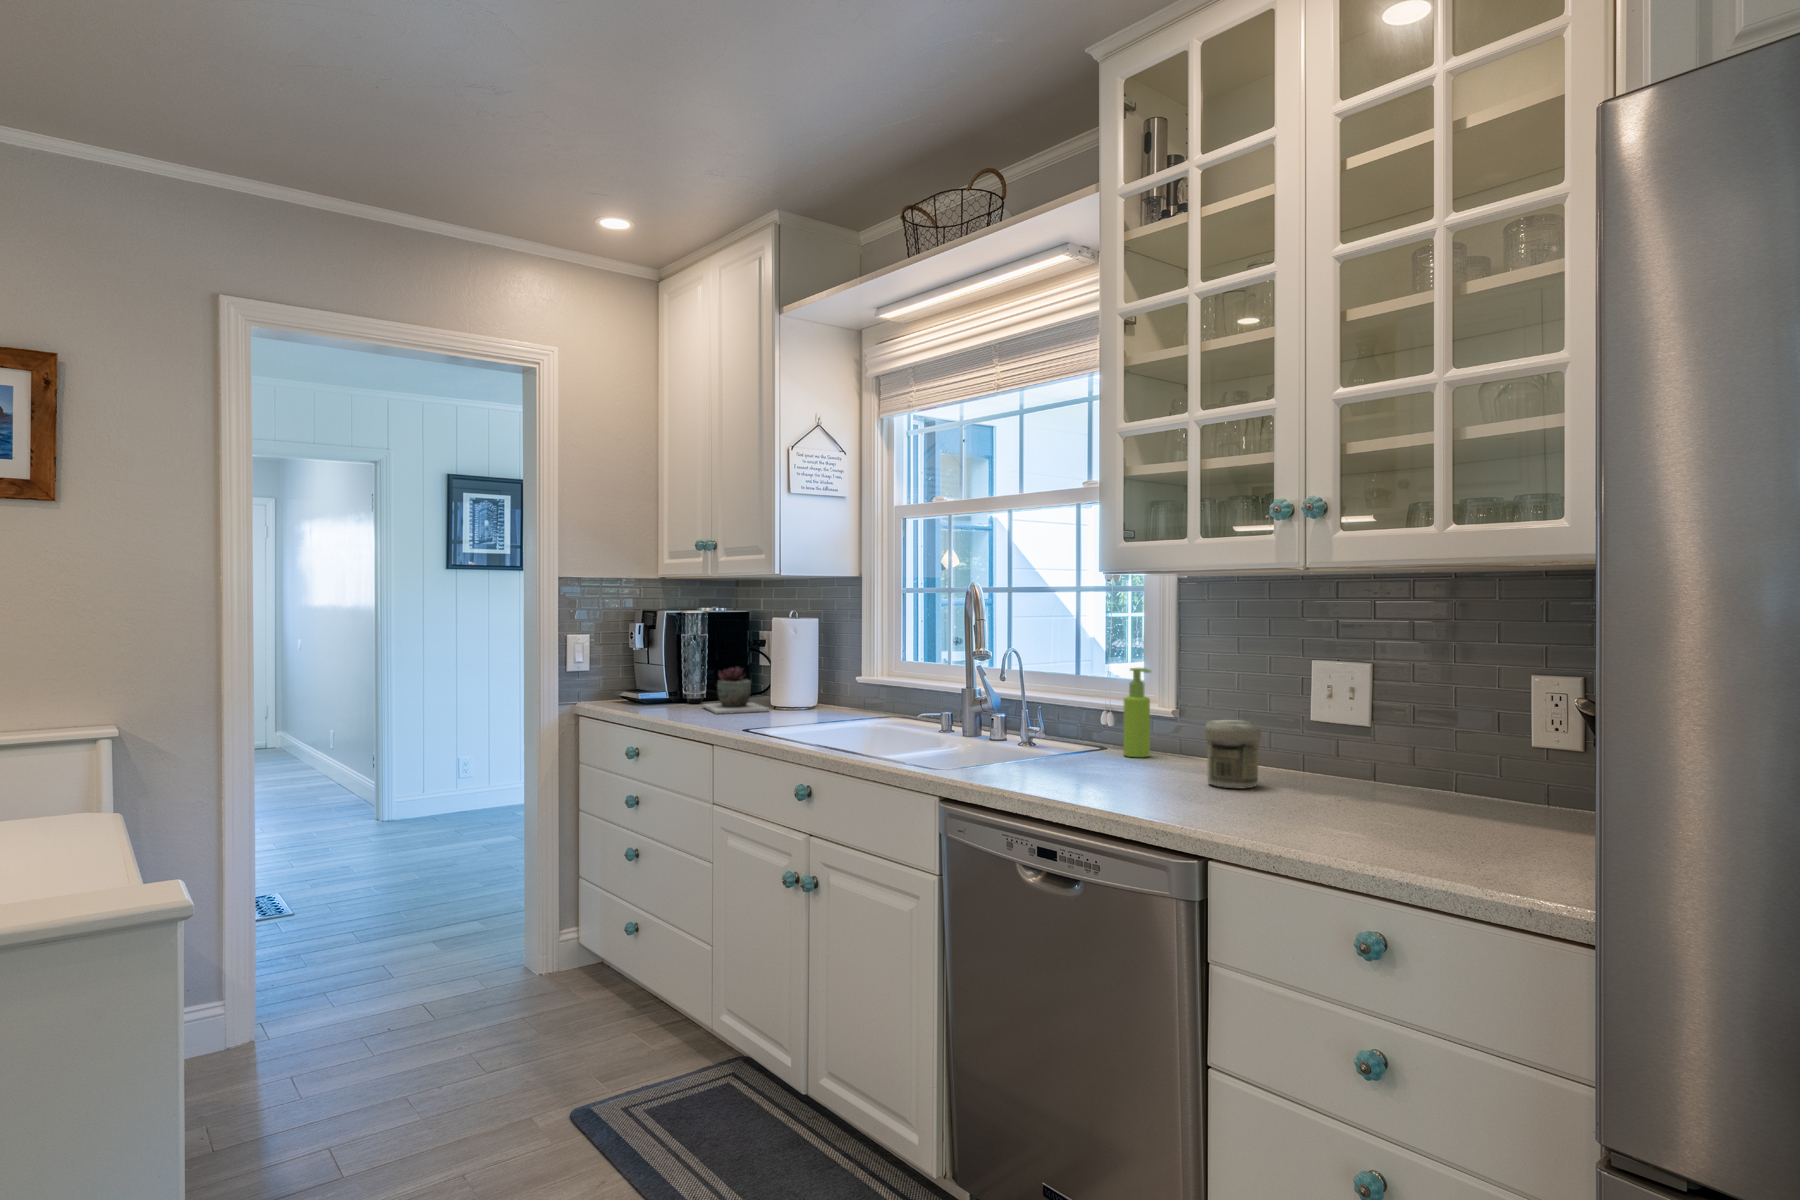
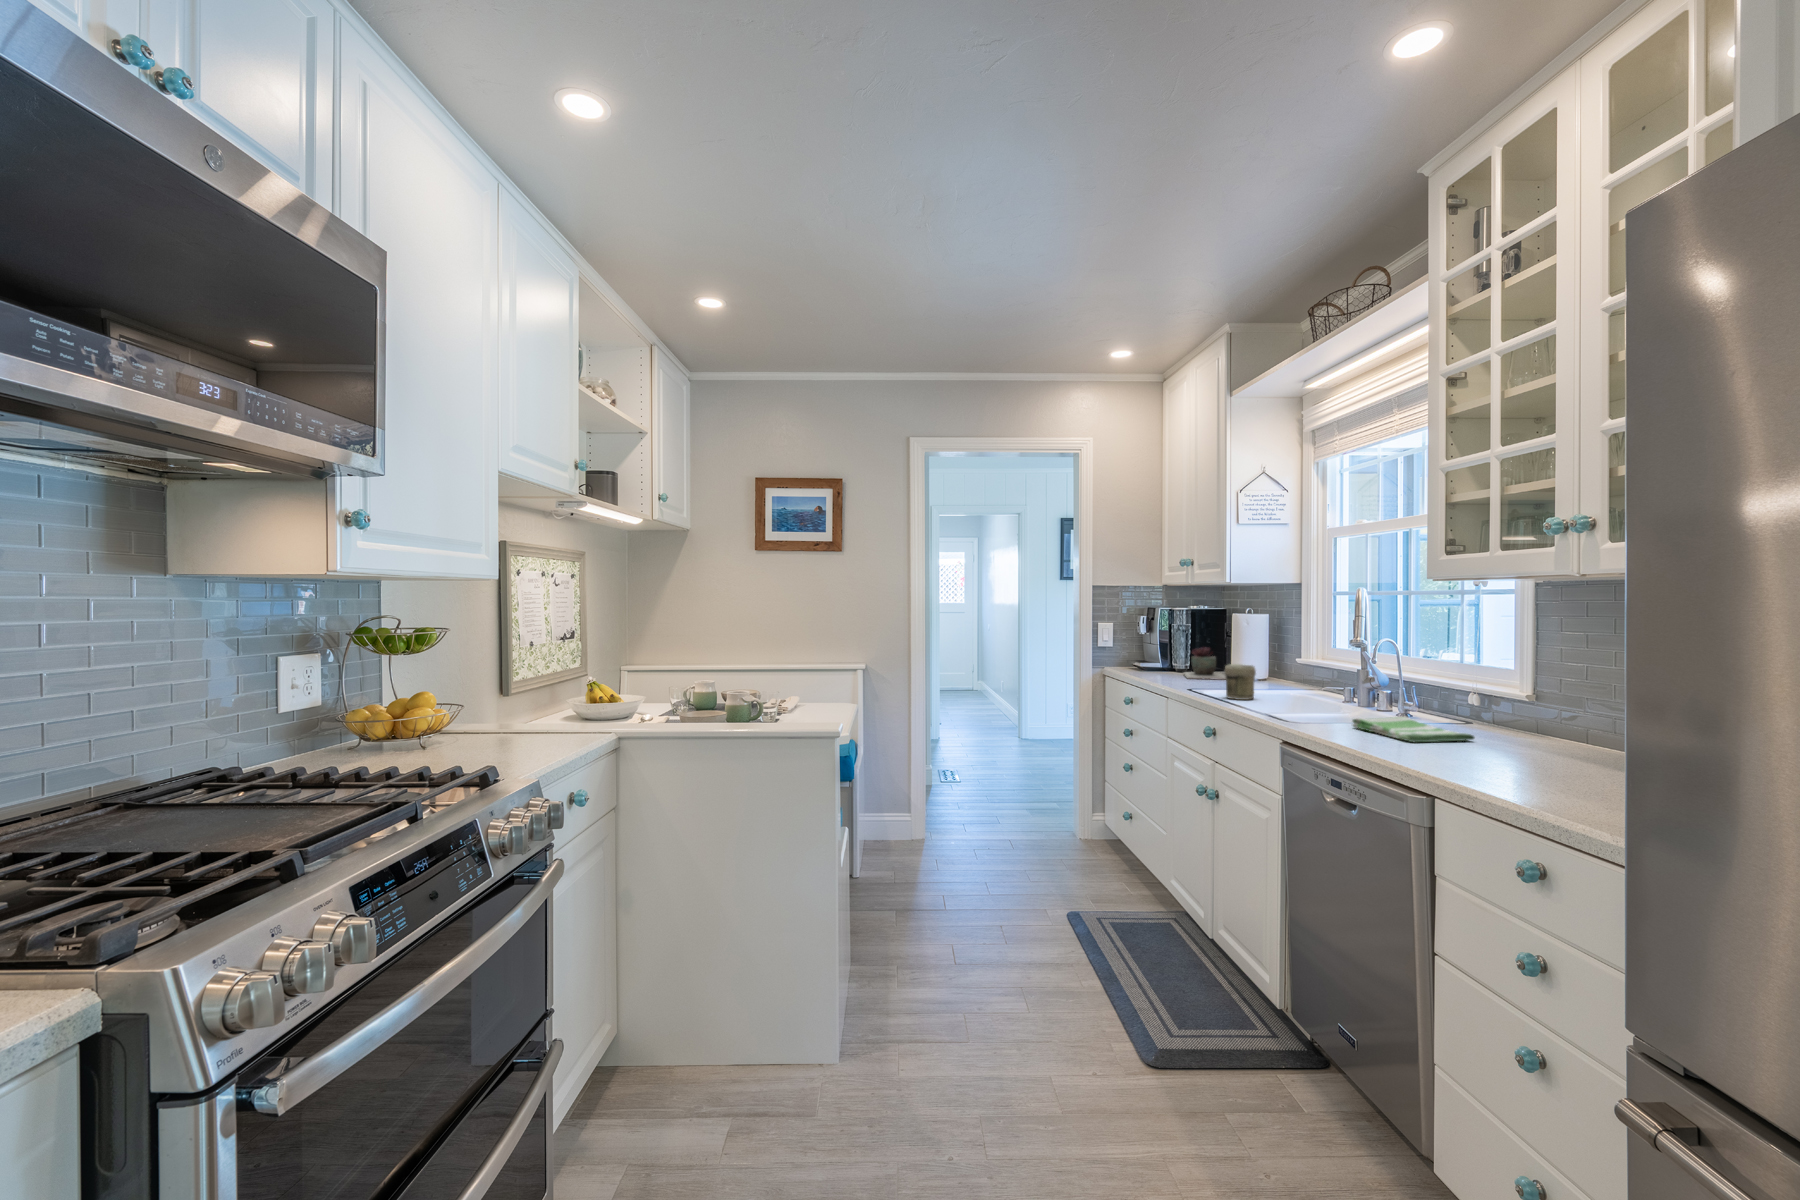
soap dispenser: present [1123,668,1151,757] -> none [1476,658,1502,732]
jar: present [1205,720,1261,788] -> present [1225,664,1256,700]
dish towel: none [1011,748,1151,782] -> present [1352,717,1475,742]

